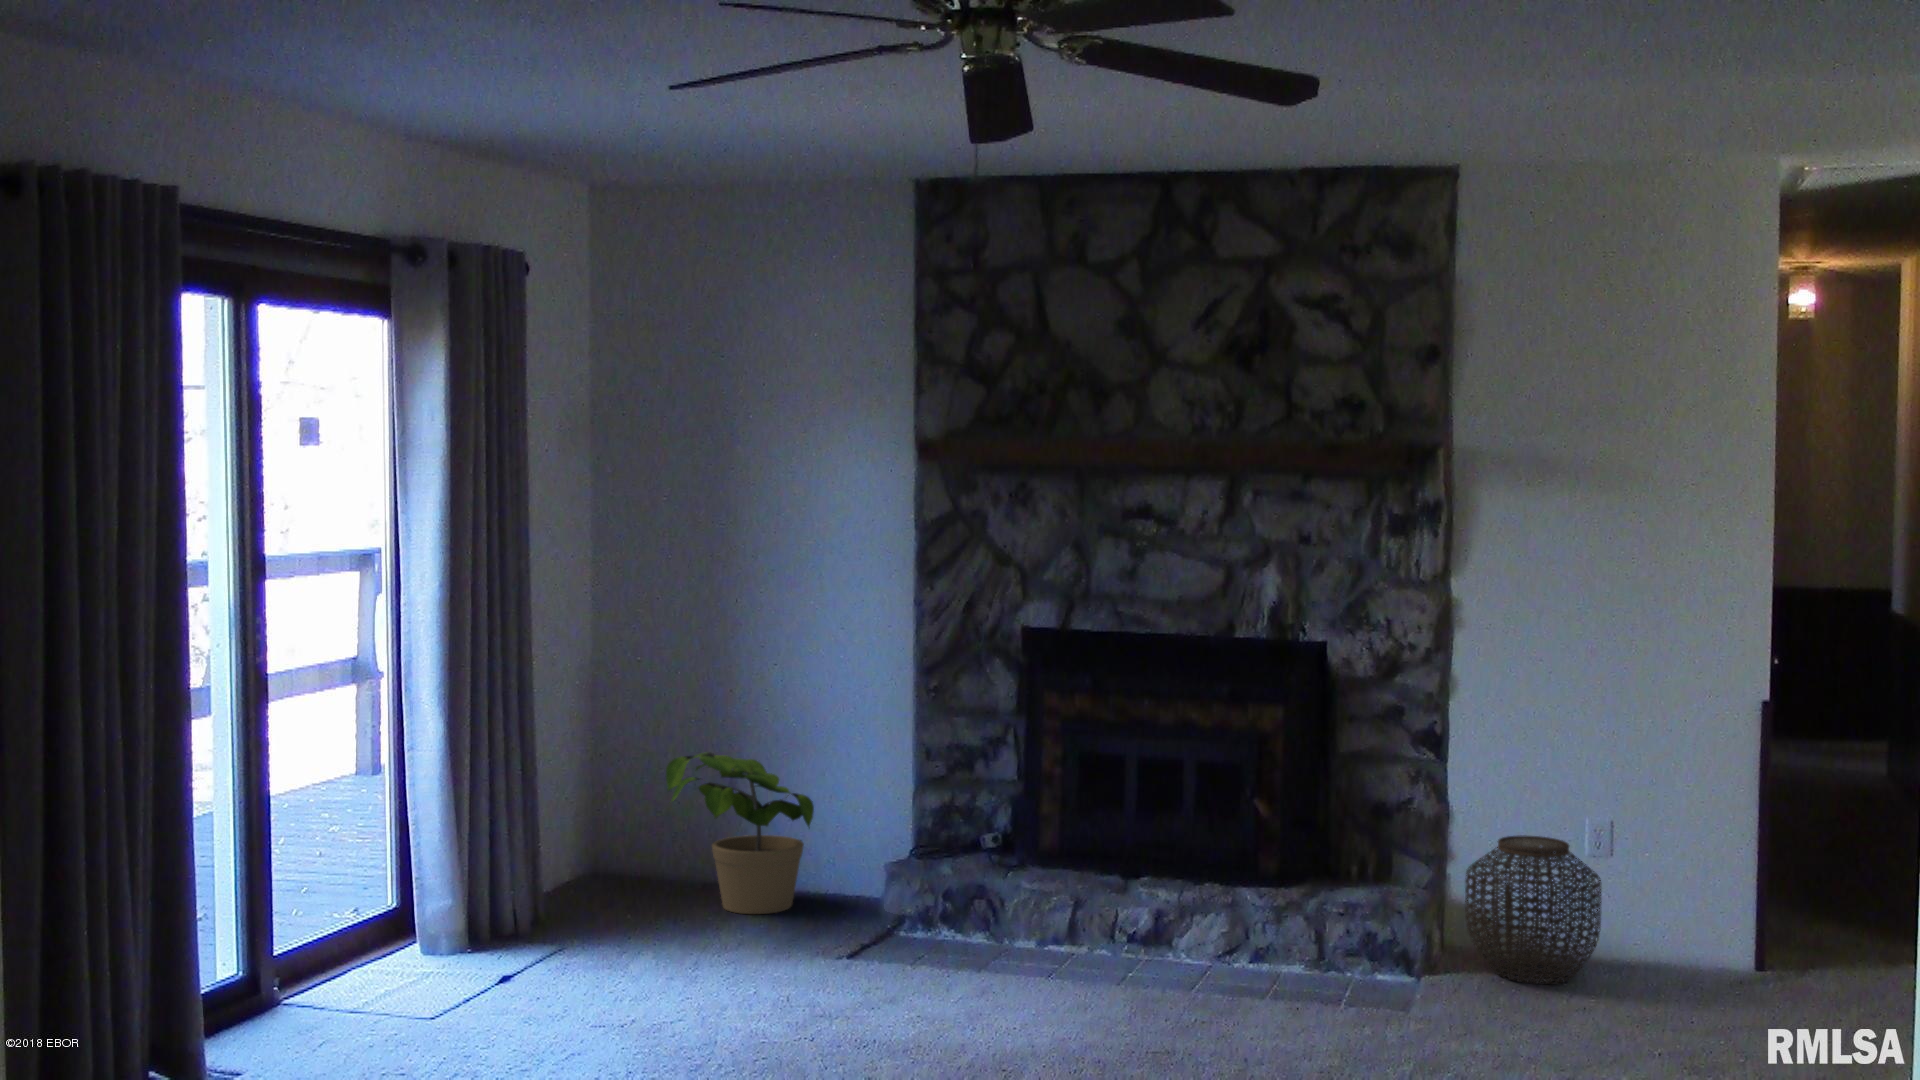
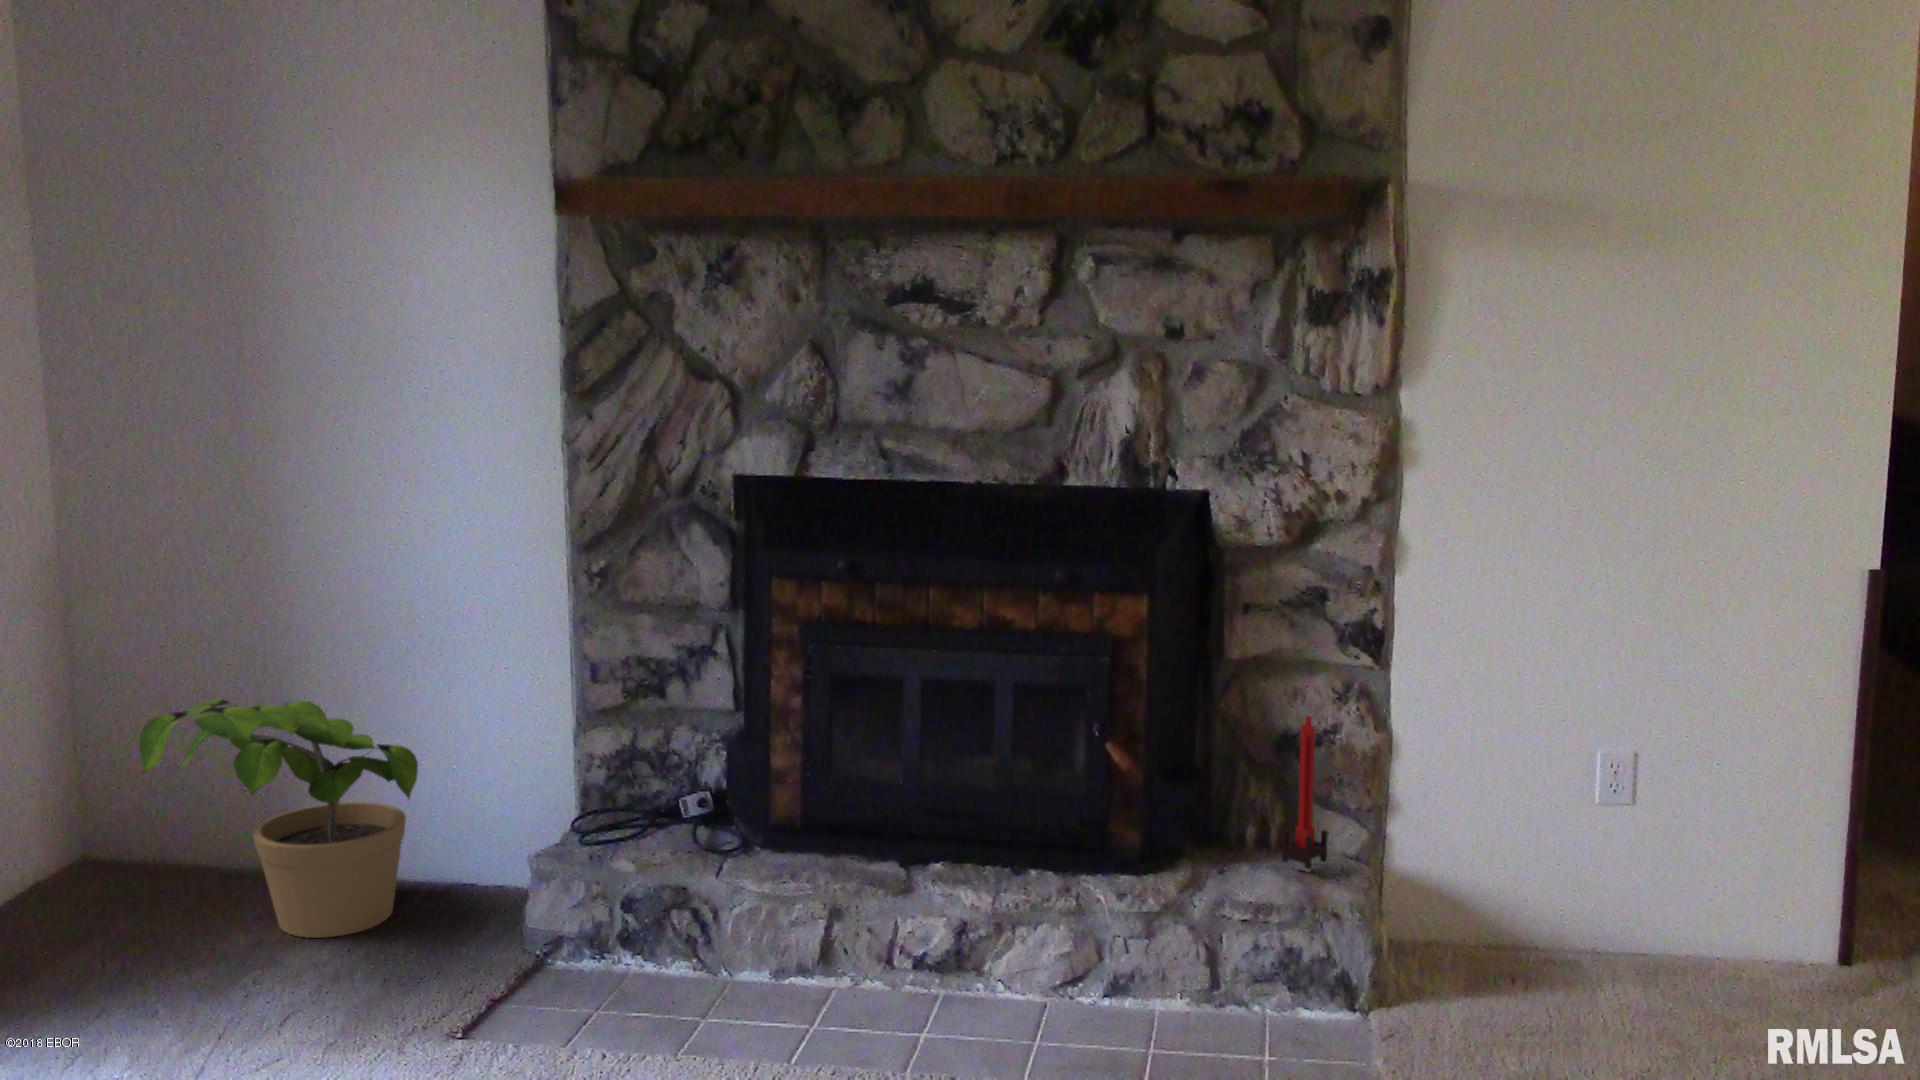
candle: none [1371,787,1401,891] -> present [1282,716,1328,872]
woven basket: present [1465,835,1602,984] -> none [1429,784,1642,1017]

